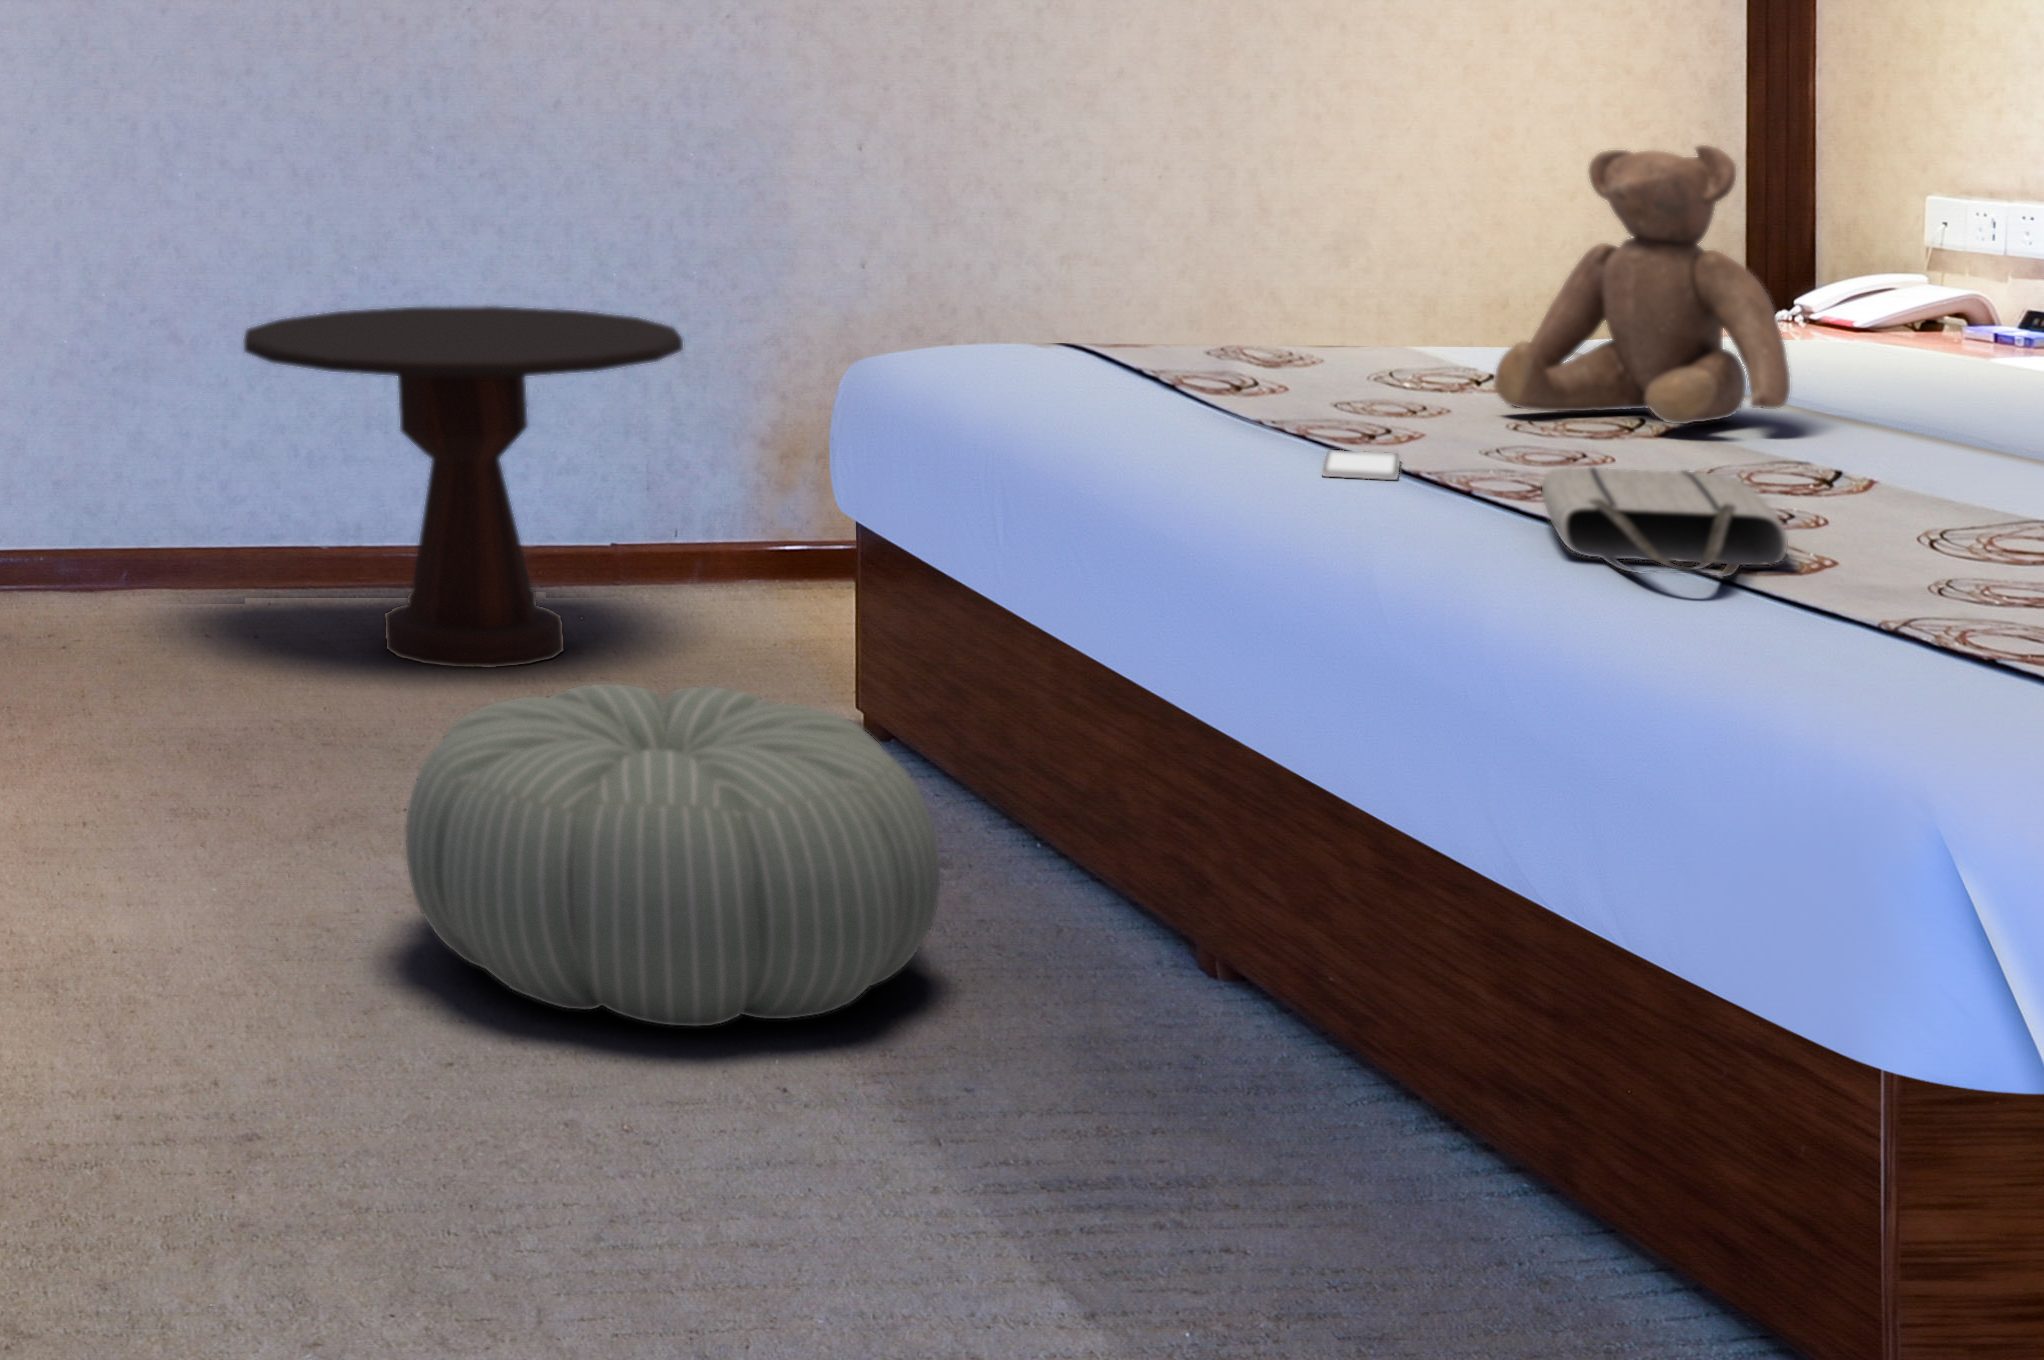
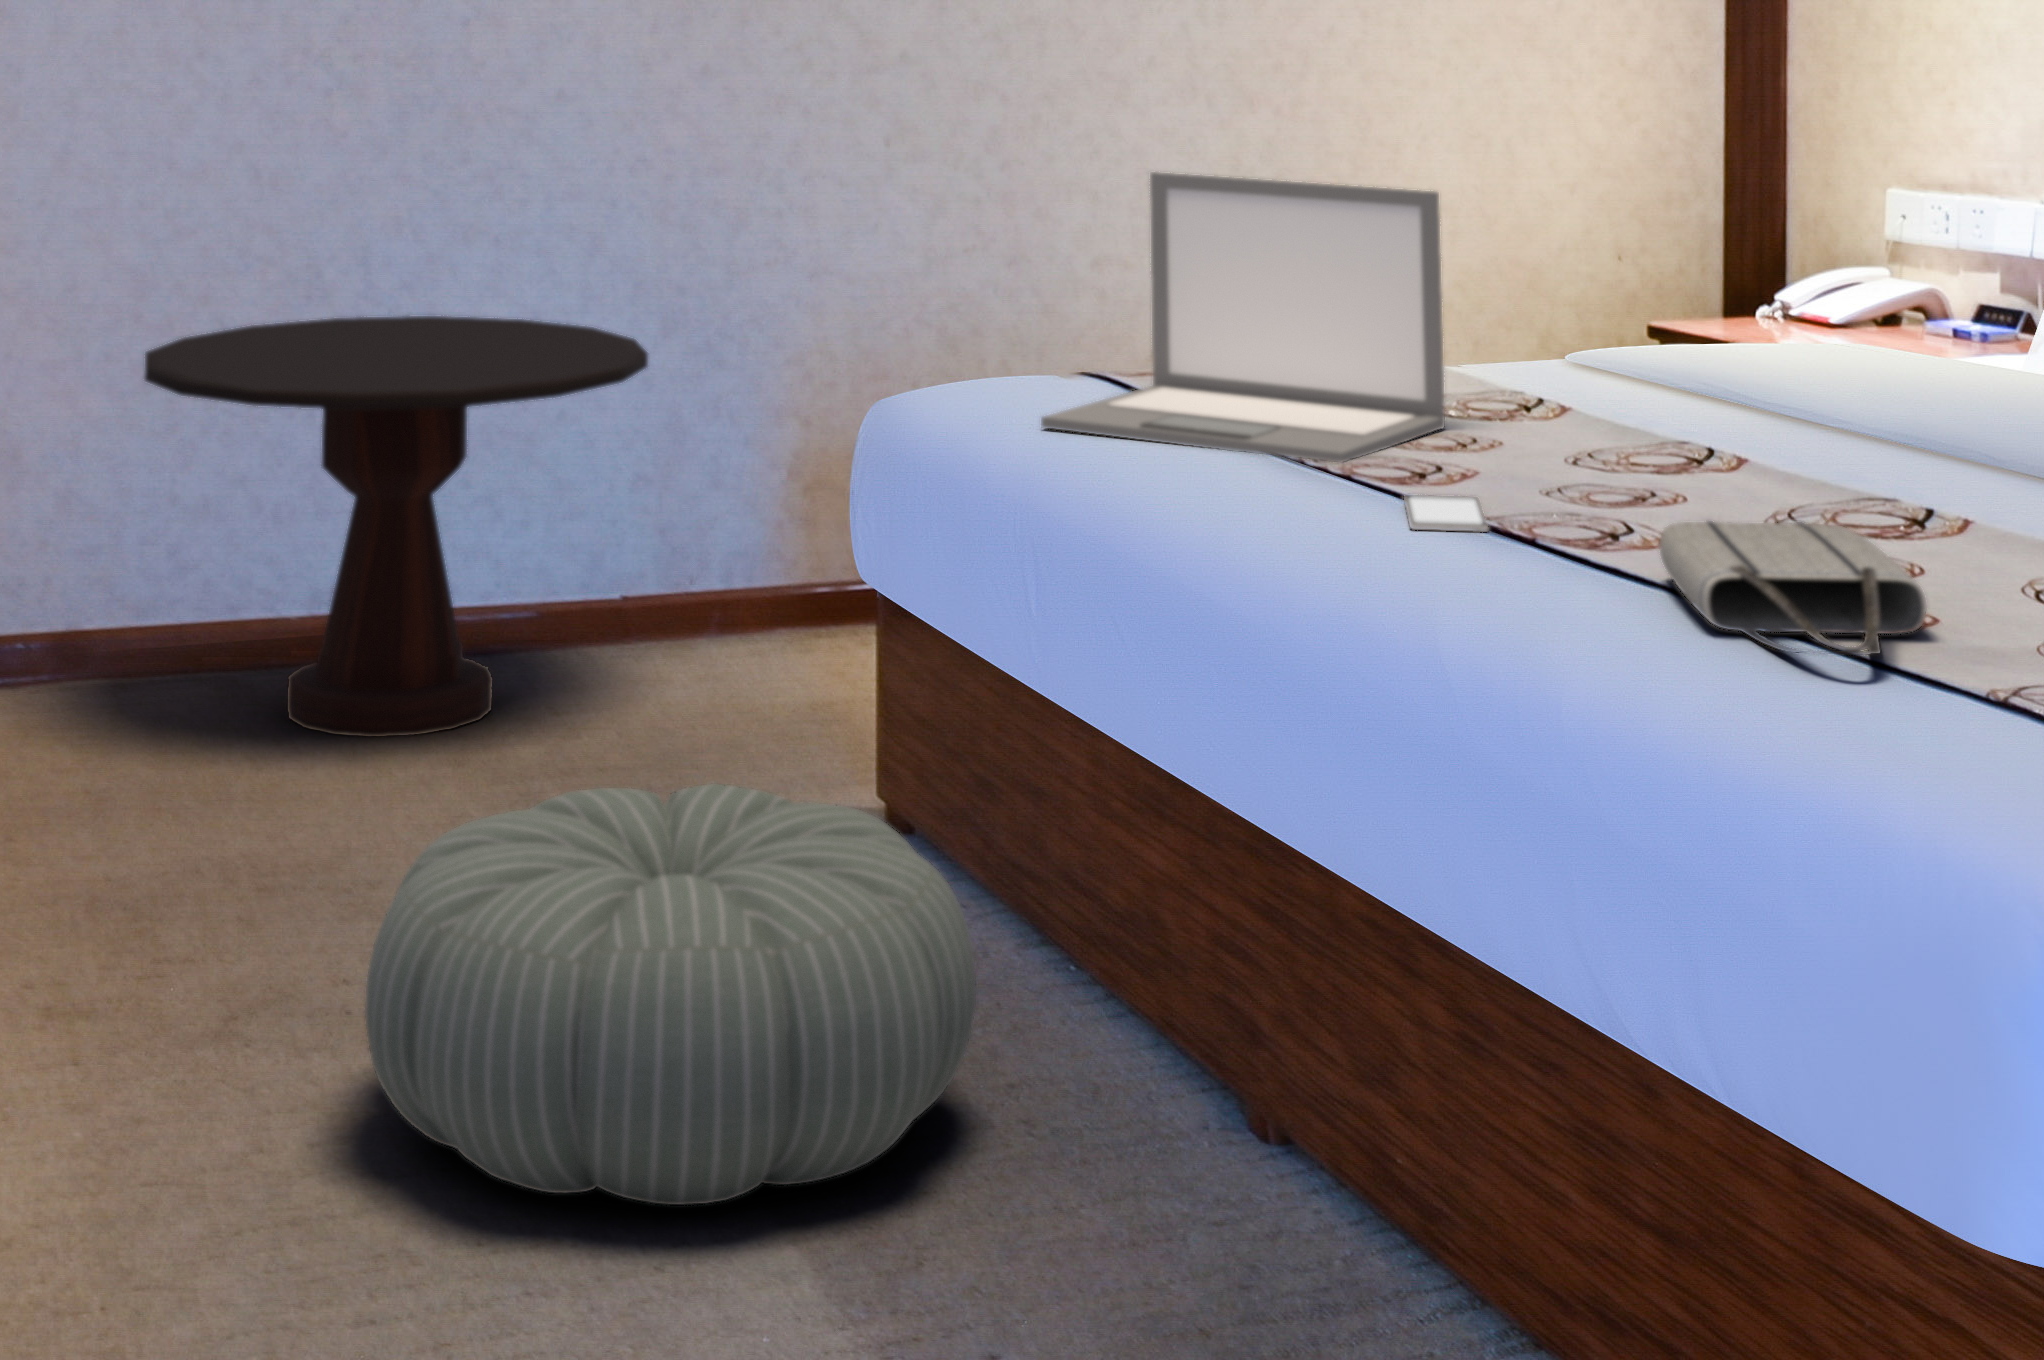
teddy bear: present [1494,145,1790,424] -> none [1542,153,1833,449]
laptop: none [1007,167,1403,428] -> present [1041,172,1445,462]

